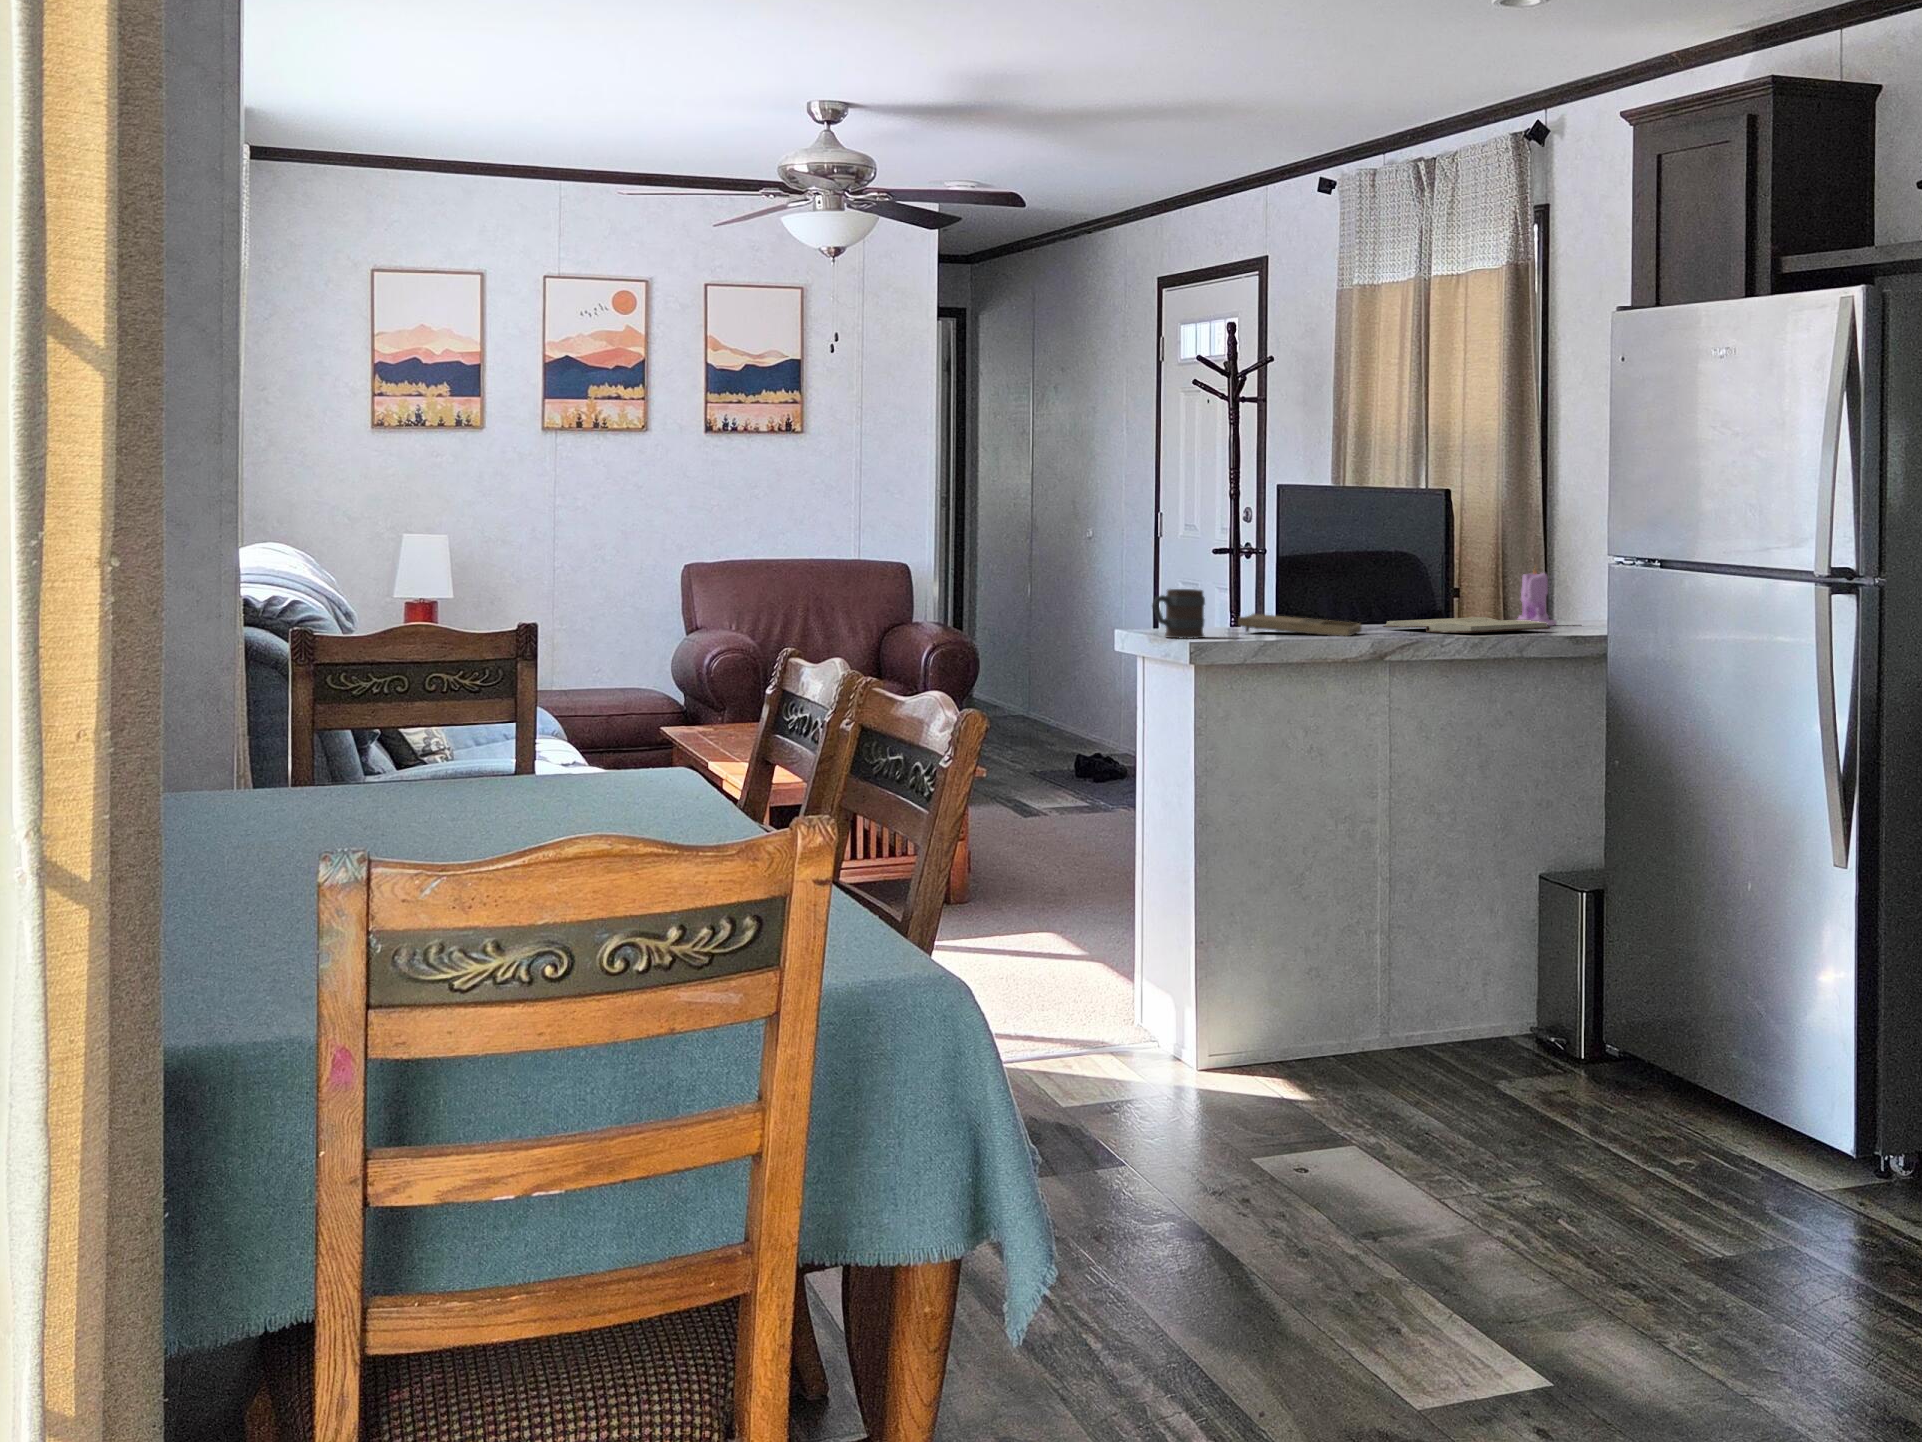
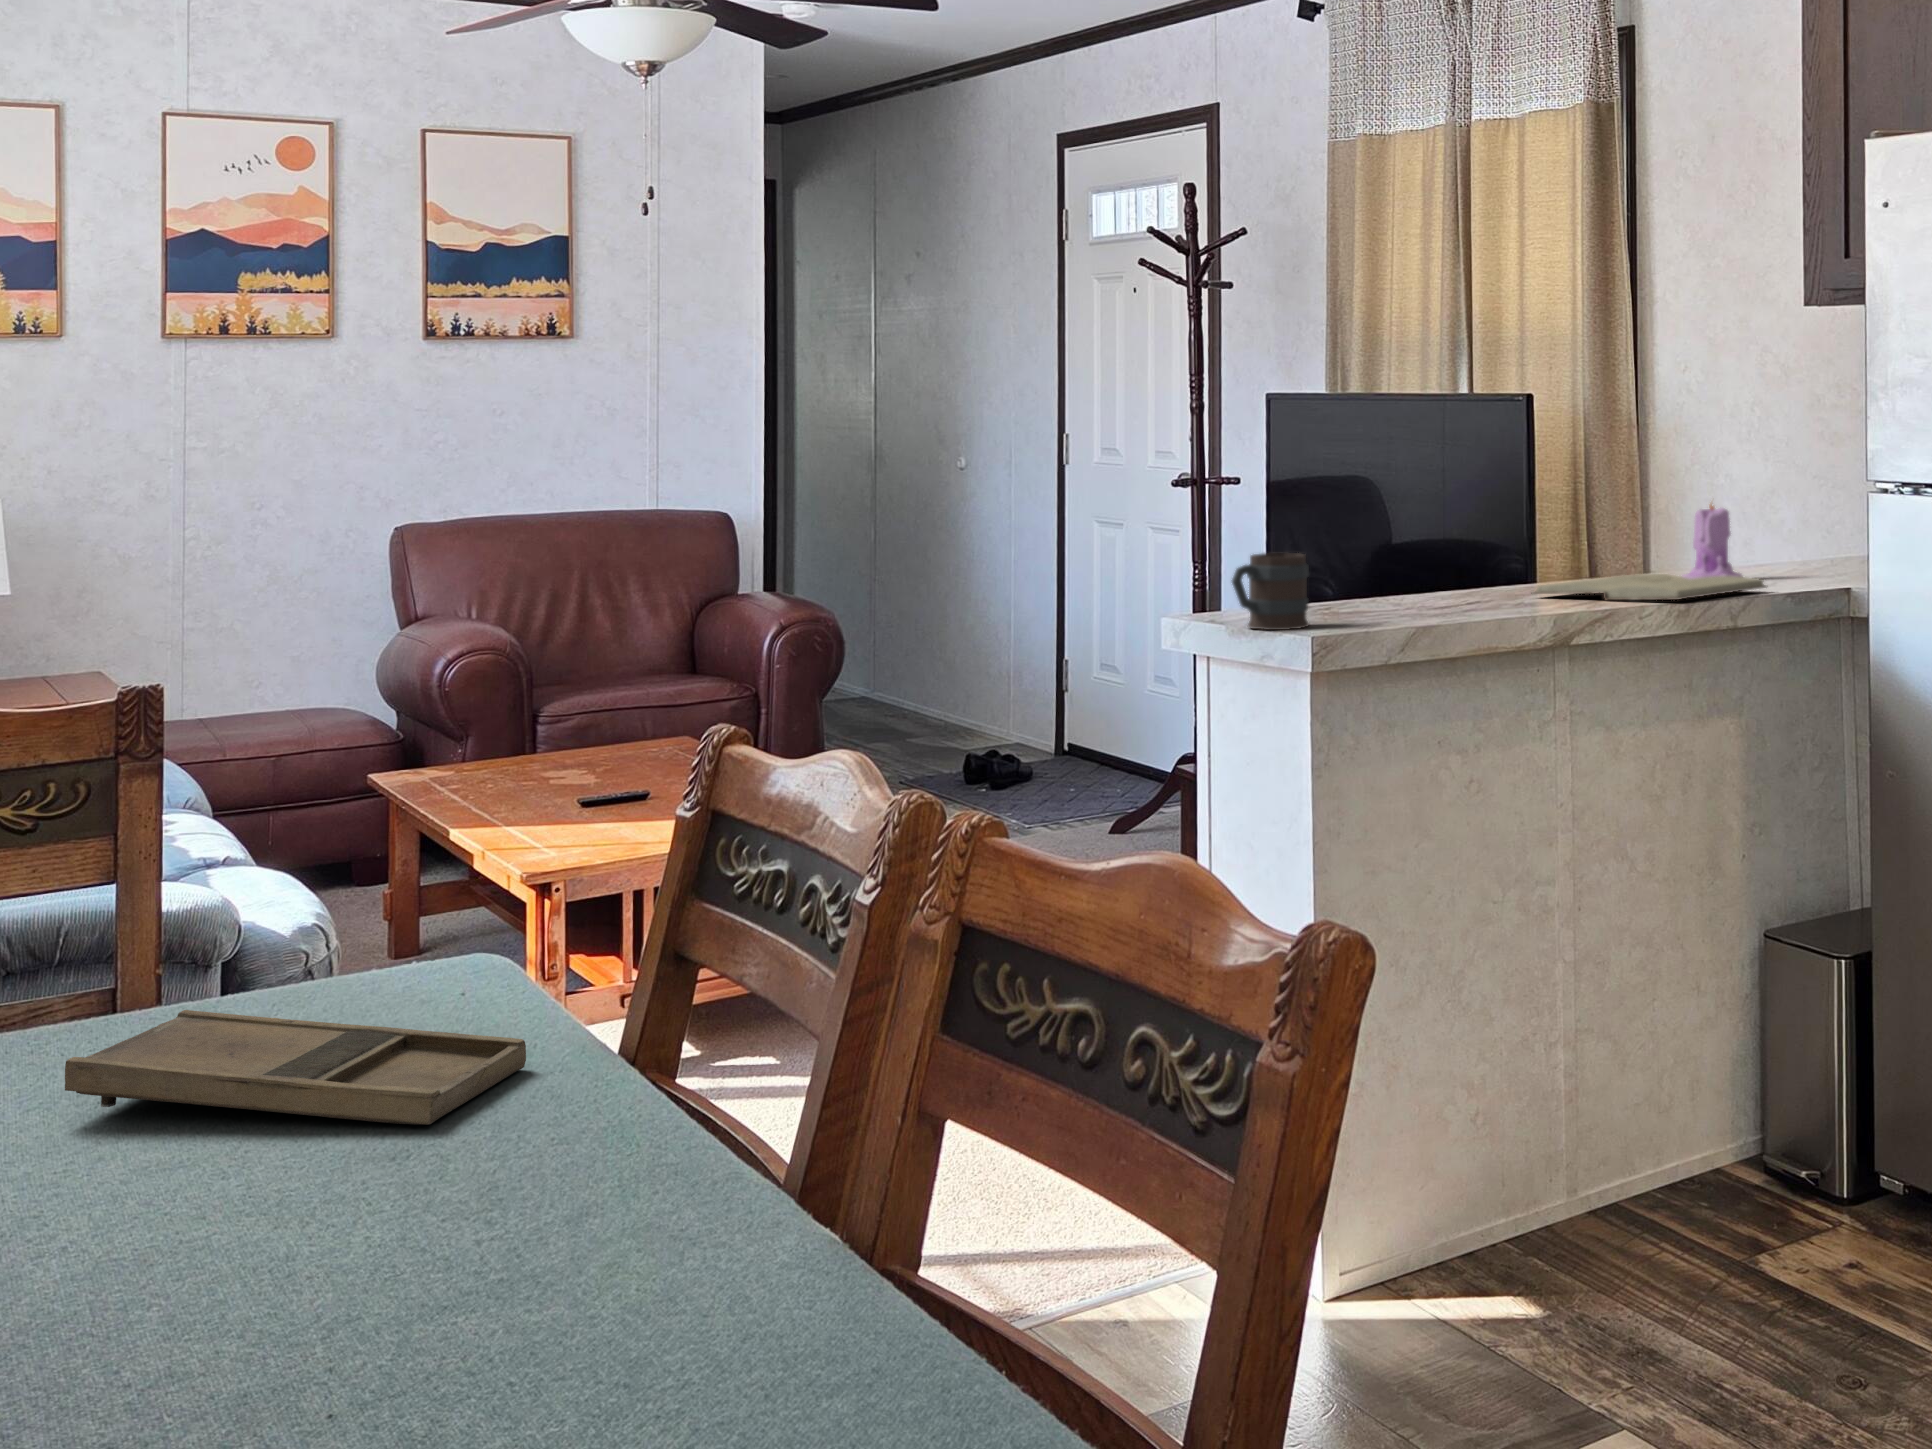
tray: present [1238,613,1361,636] -> present [65,1010,526,1125]

